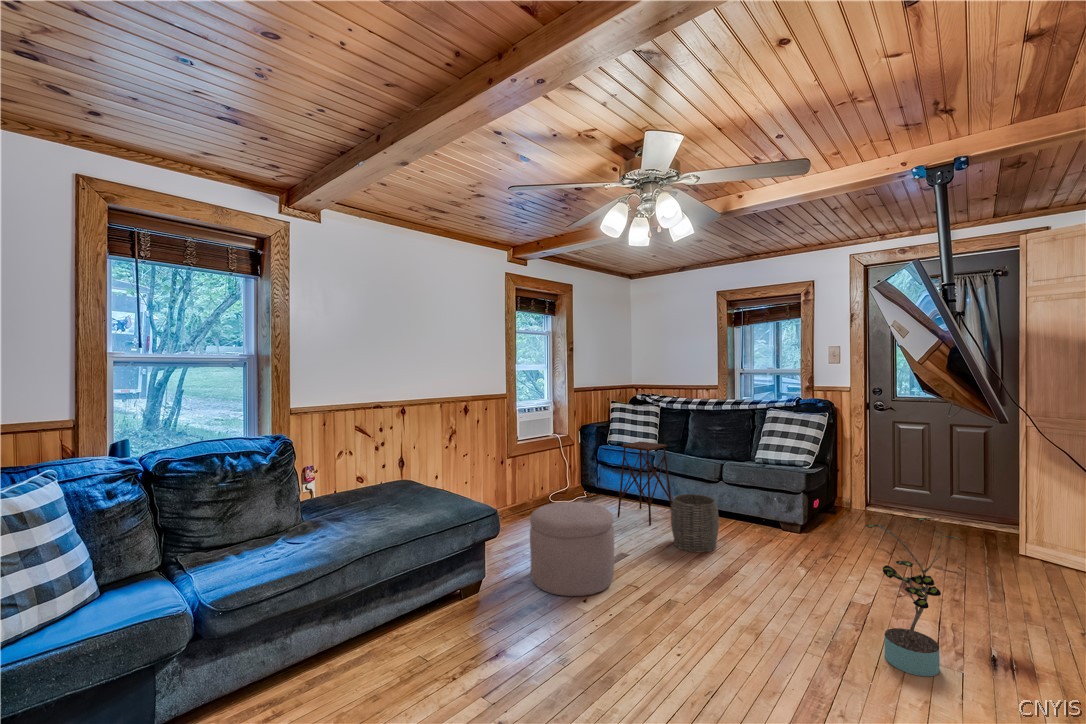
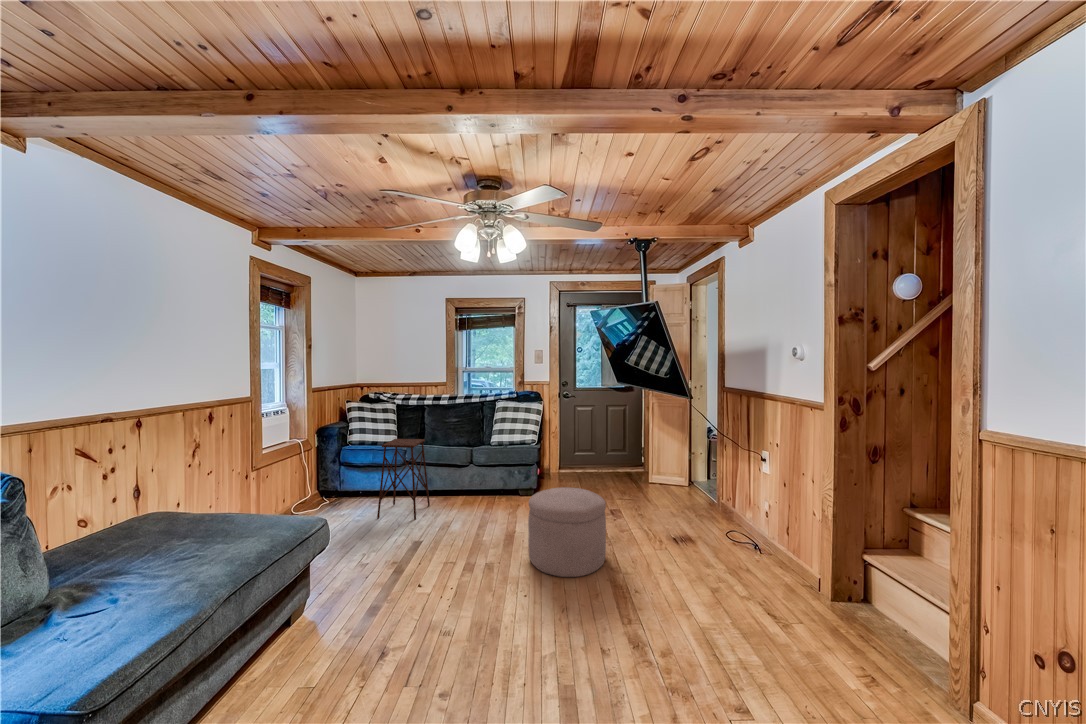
woven basket: present [671,494,719,552] -> none [447,481,489,536]
ottoman: present [530,502,614,596] -> present [528,487,606,577]
potted plant: present [866,518,963,676] -> none [638,471,700,584]

